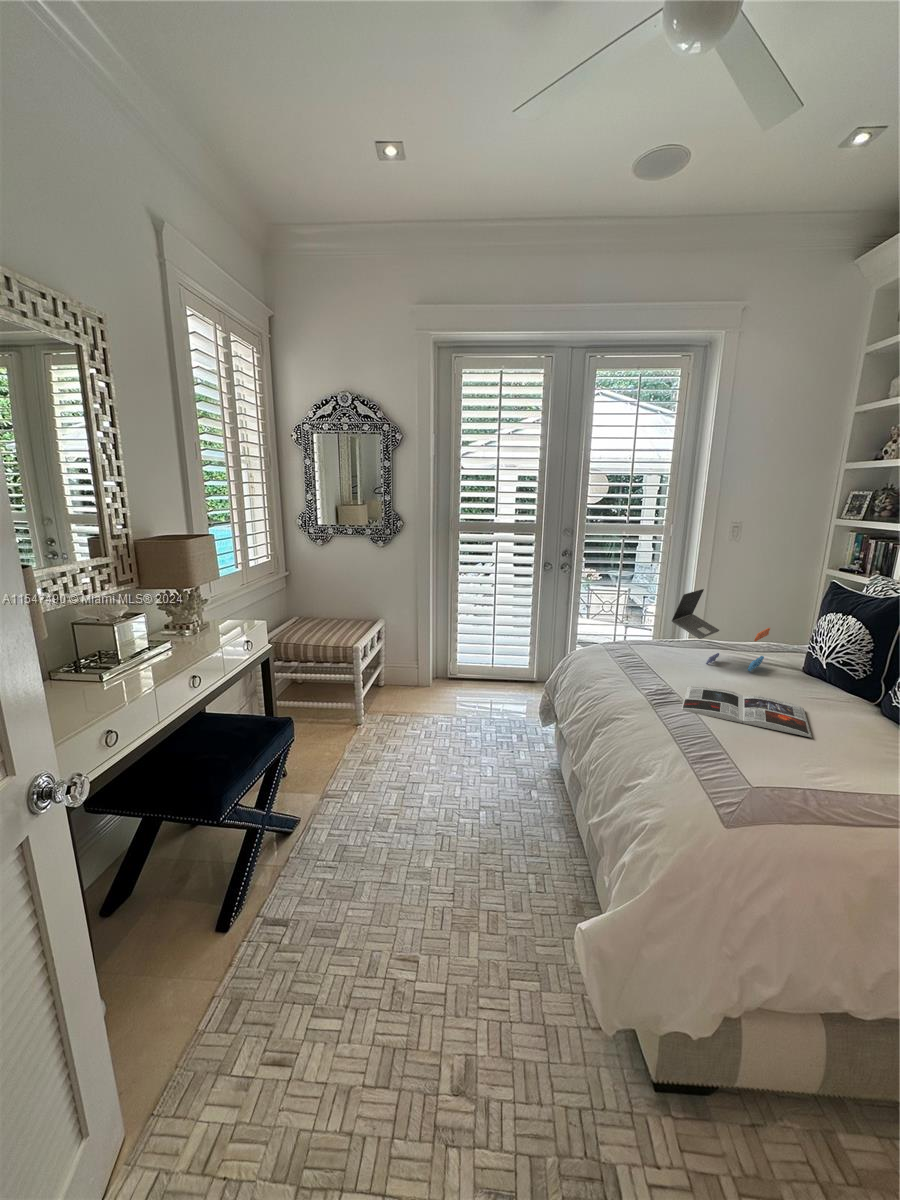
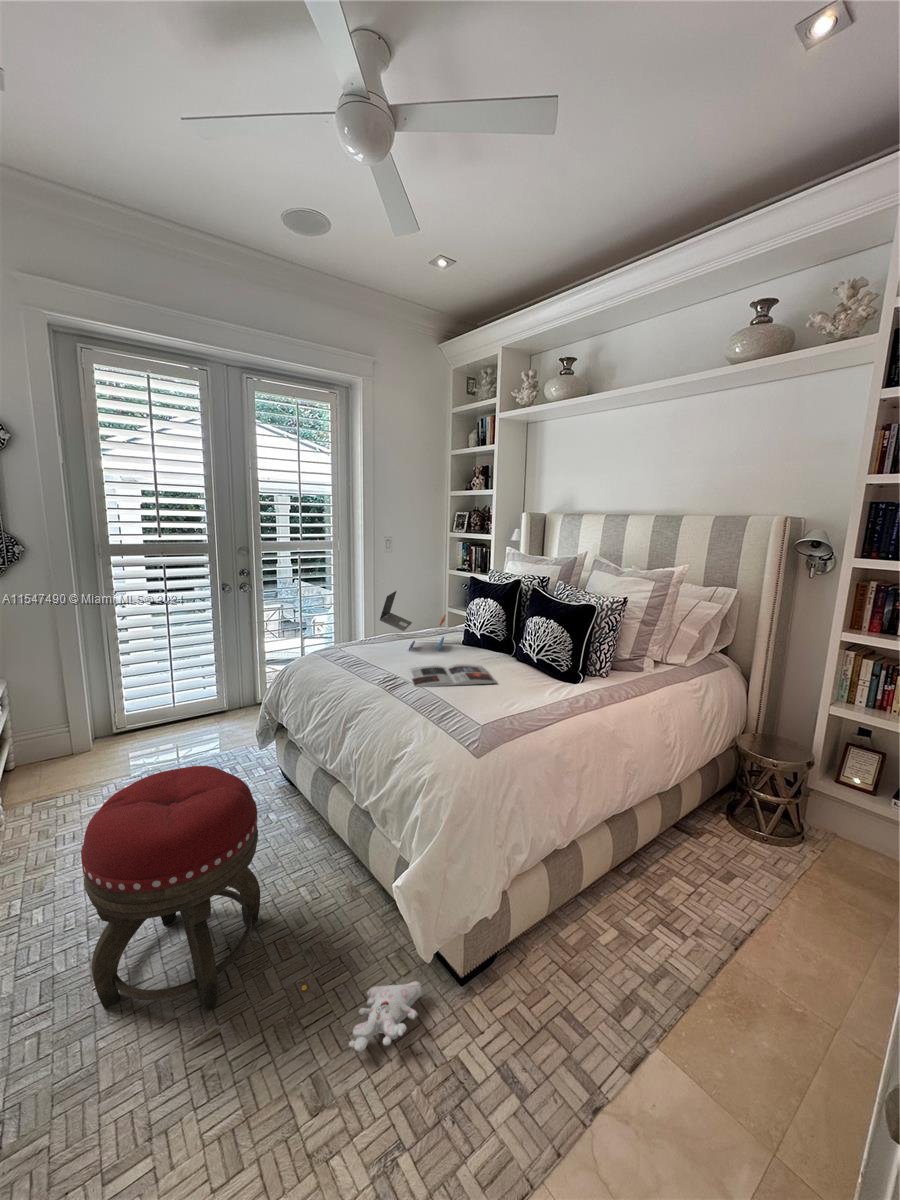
footstool: none [355,720,488,935] -> present [81,766,260,1011]
plush toy: none [491,967,602,1093] -> present [302,981,422,1051]

